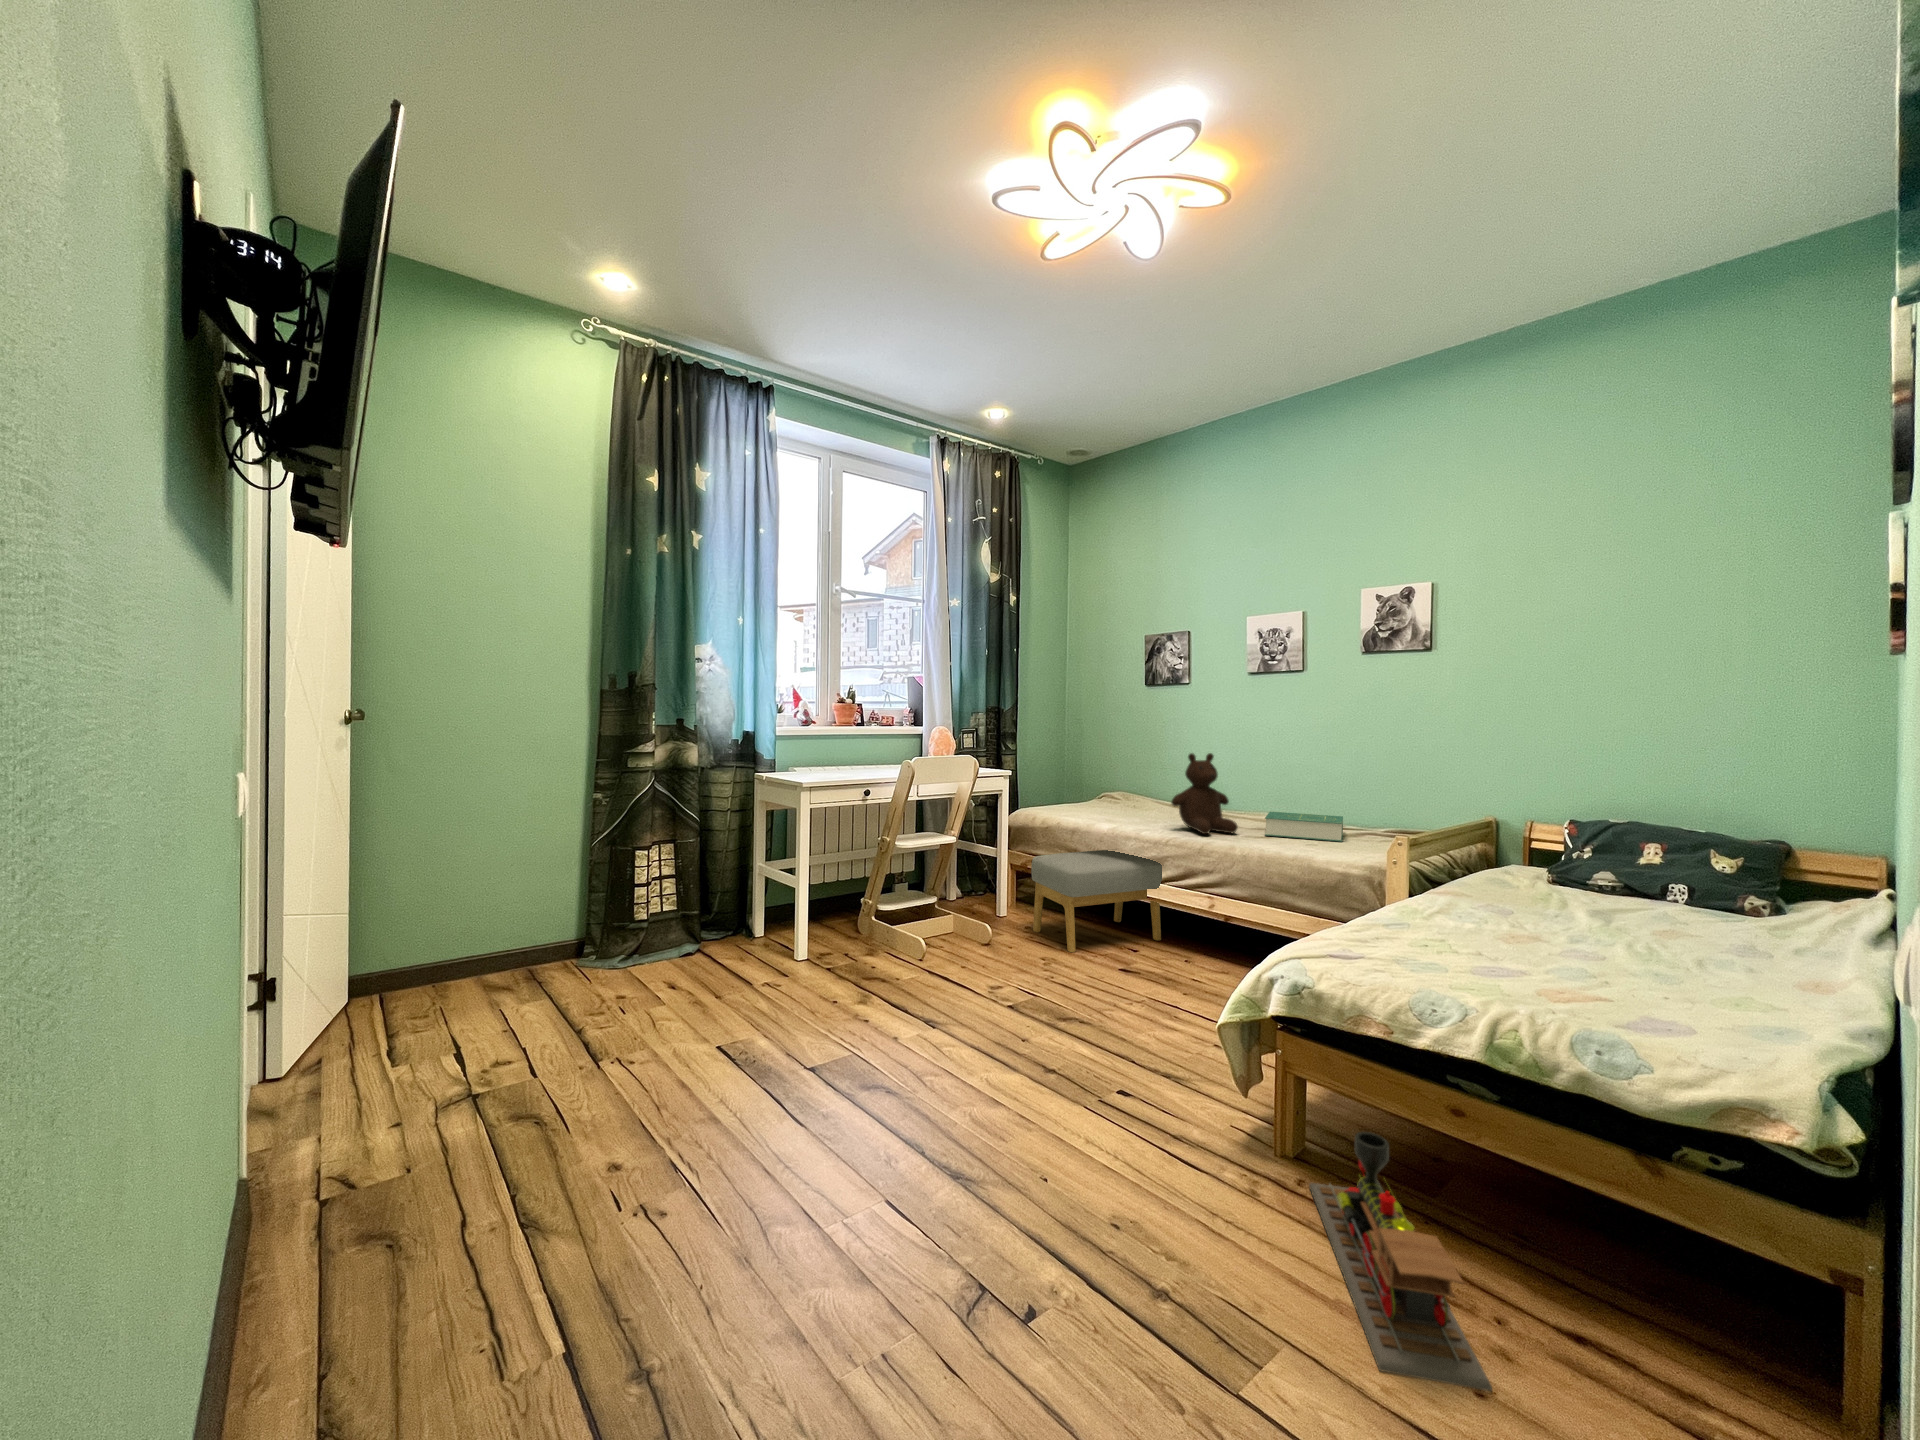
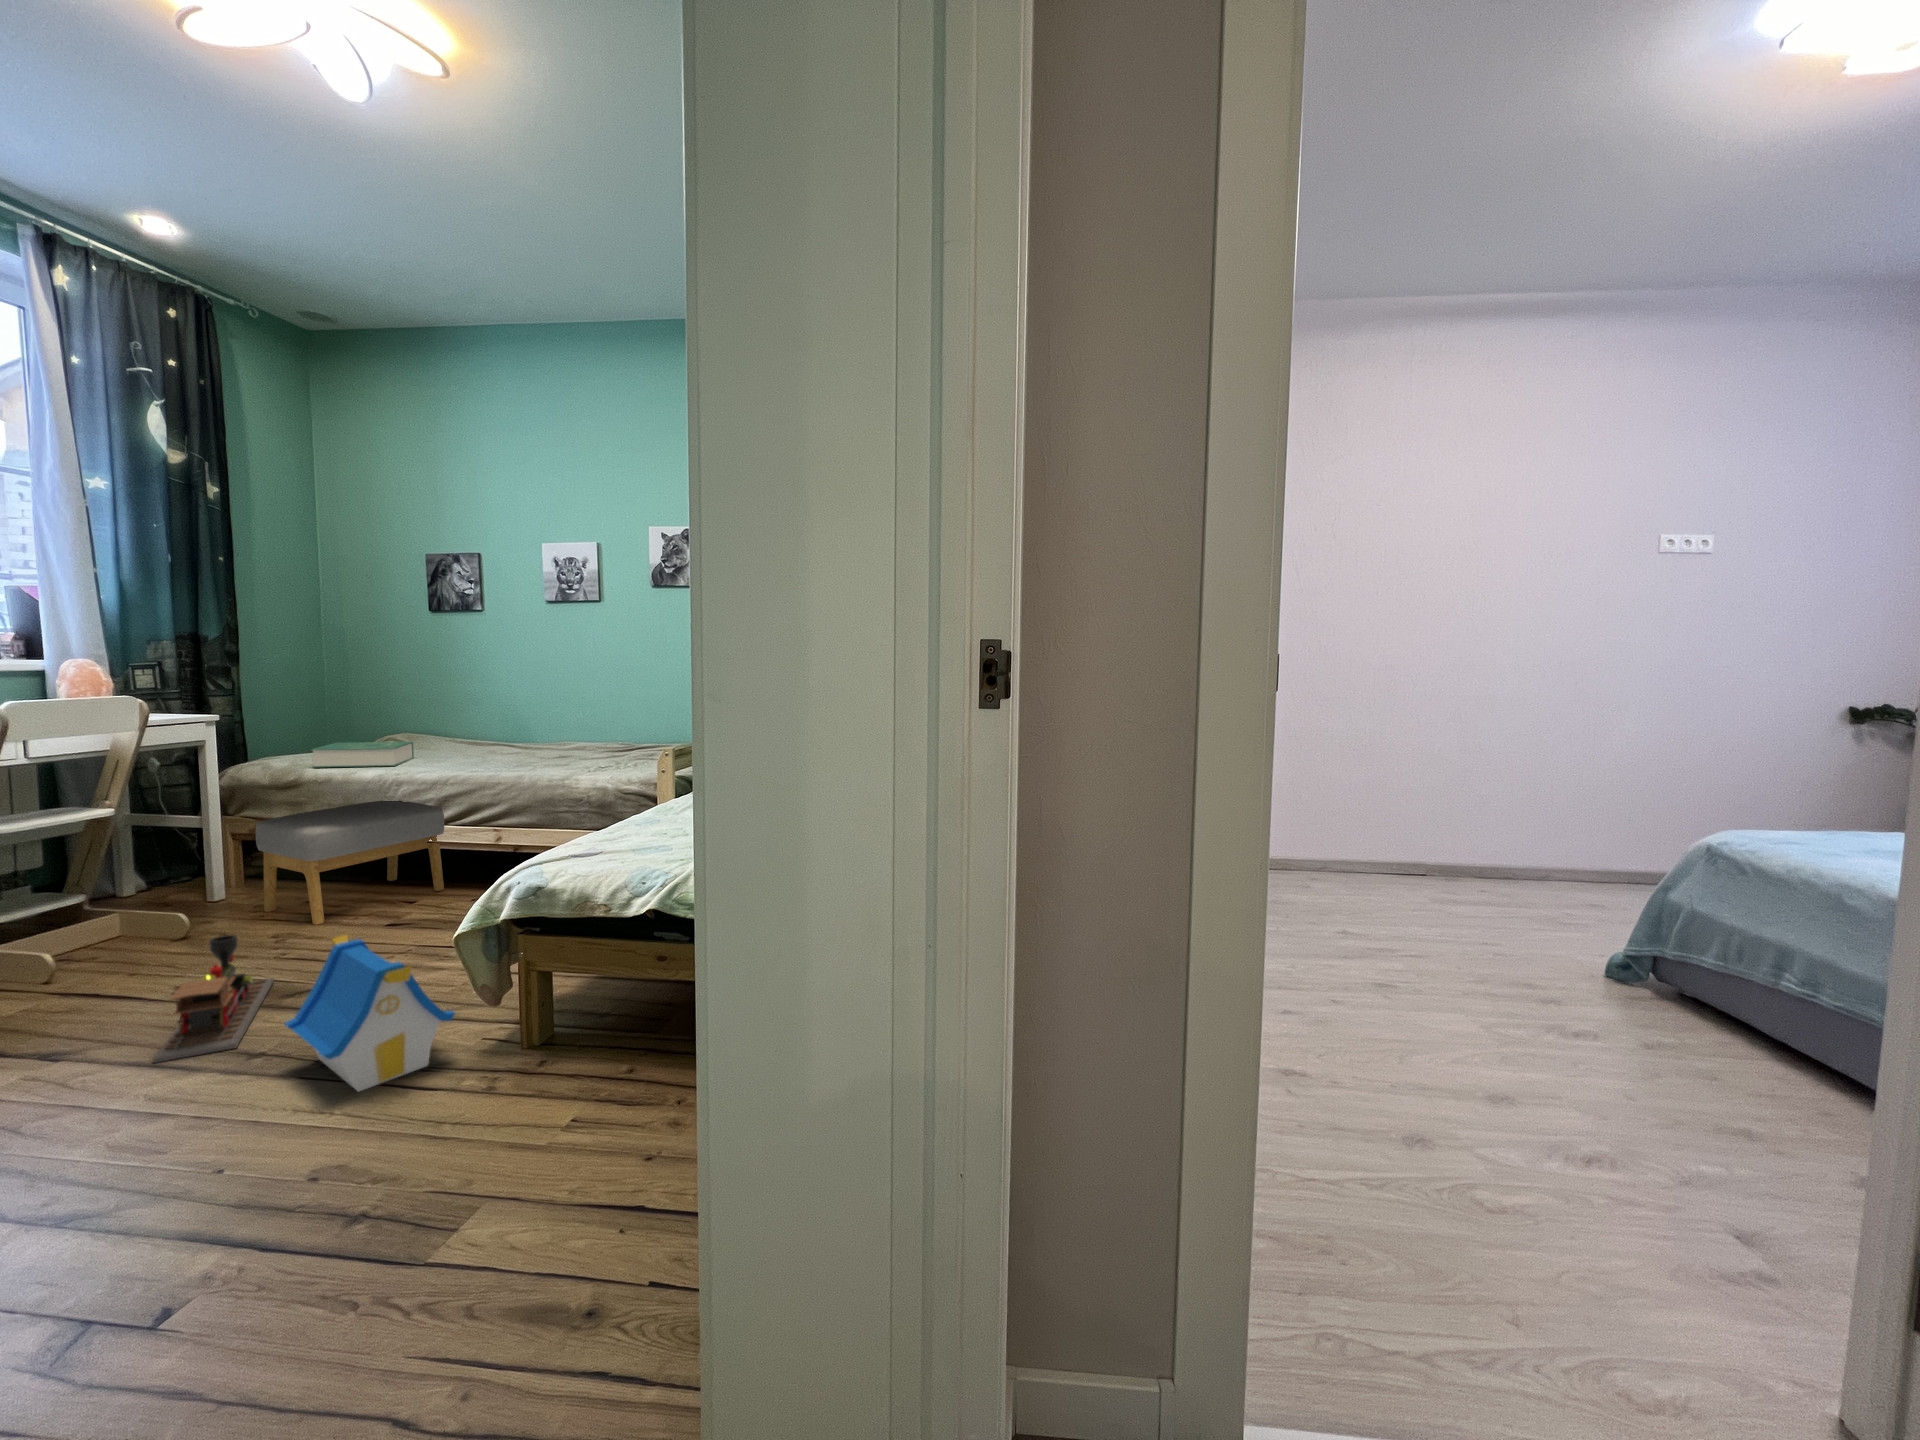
teddy bear: present [1171,753,1238,834] -> none [451,687,529,772]
book: present [1265,812,1343,842] -> present [311,742,414,767]
toy house: none [1074,981,1221,1150] -> present [285,935,455,1092]
toy train: present [1309,1132,1492,1391] -> present [153,935,274,1063]

